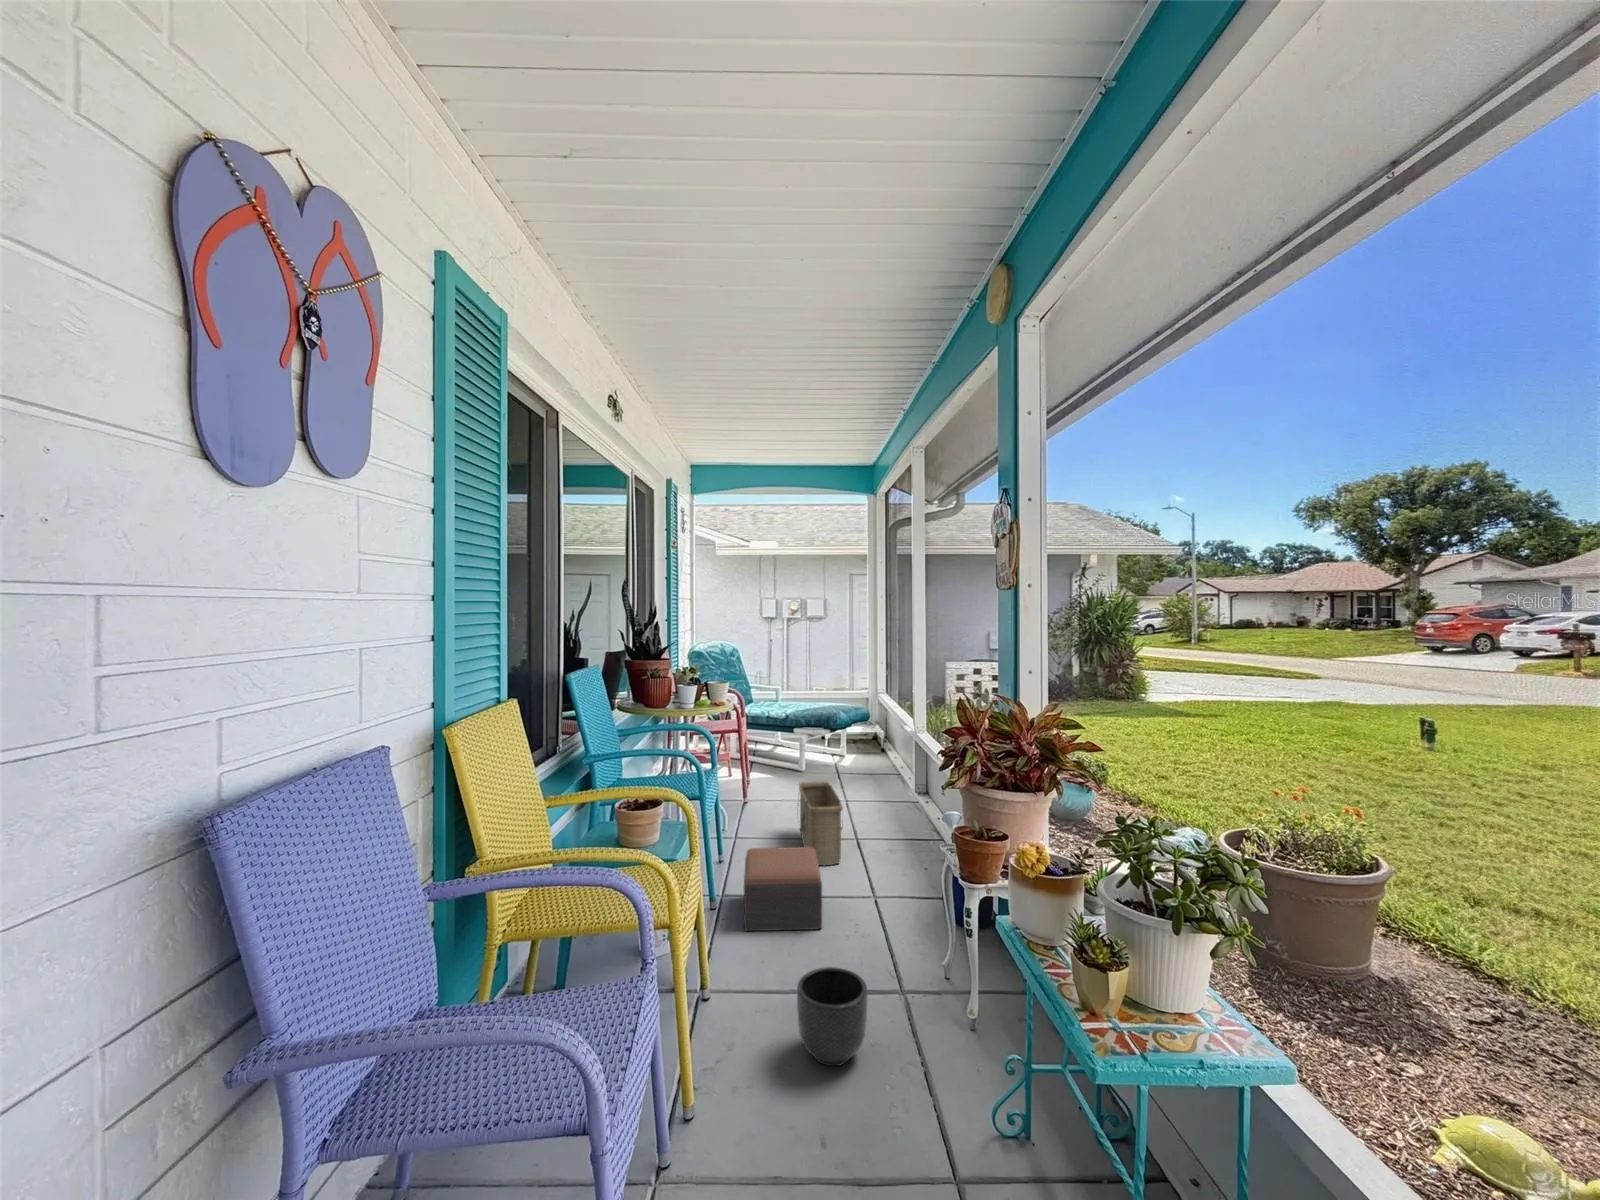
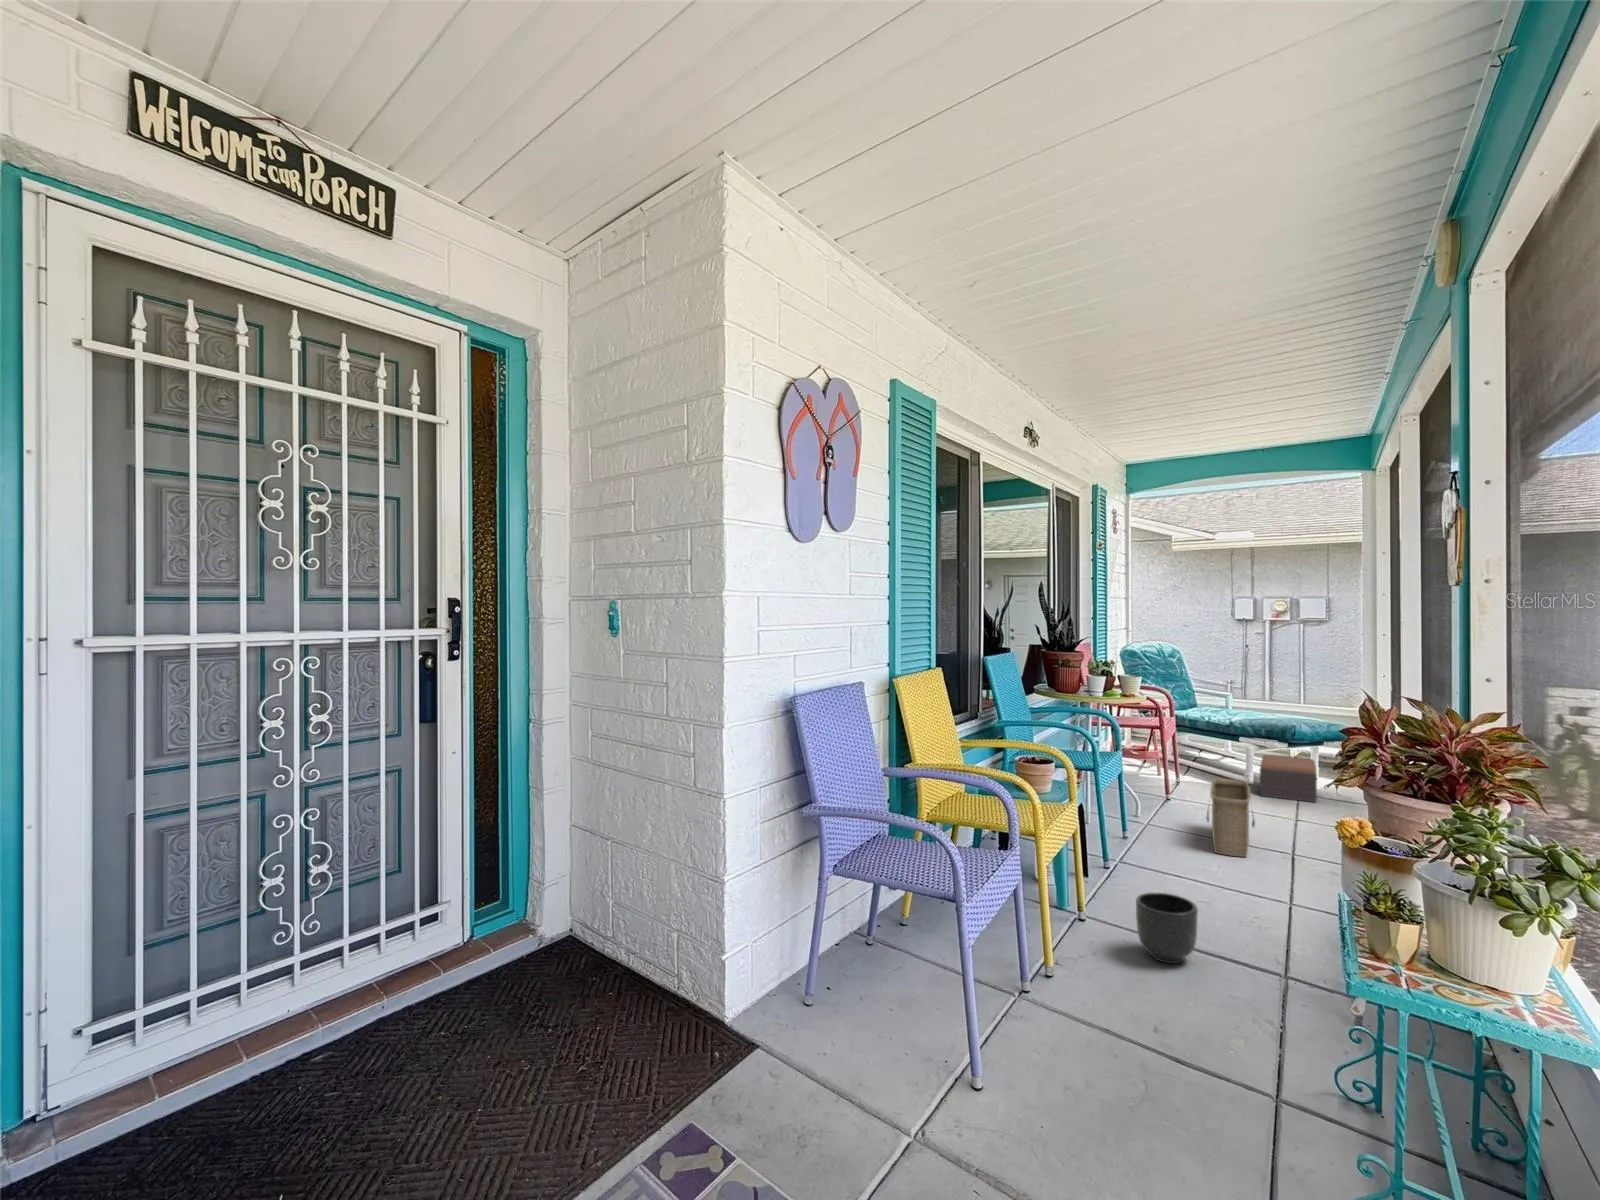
footstool: present [744,847,822,931] -> present [1260,755,1317,802]

